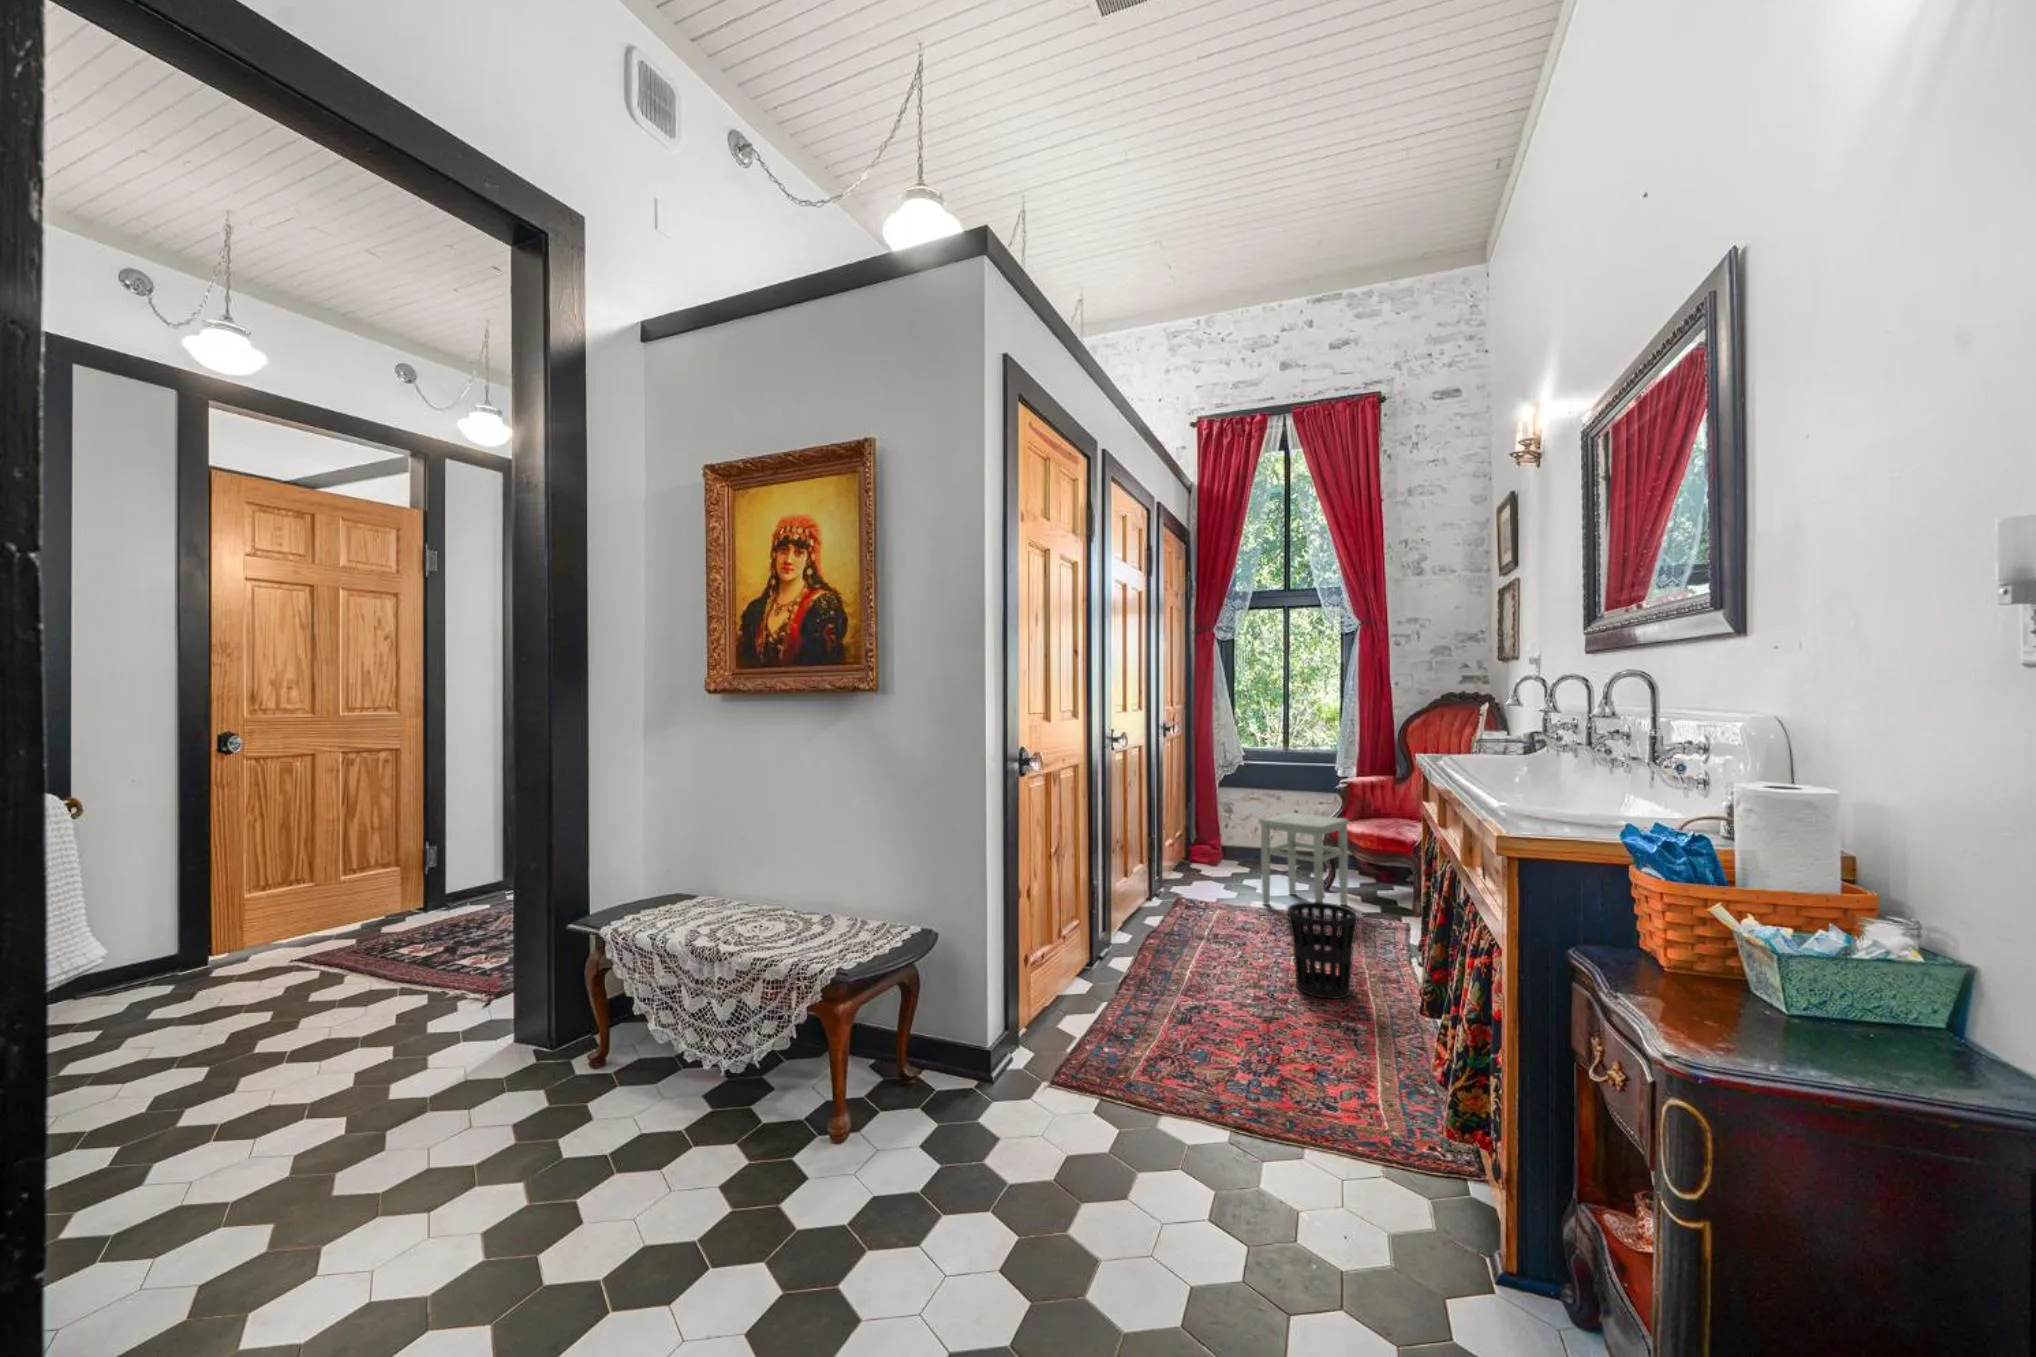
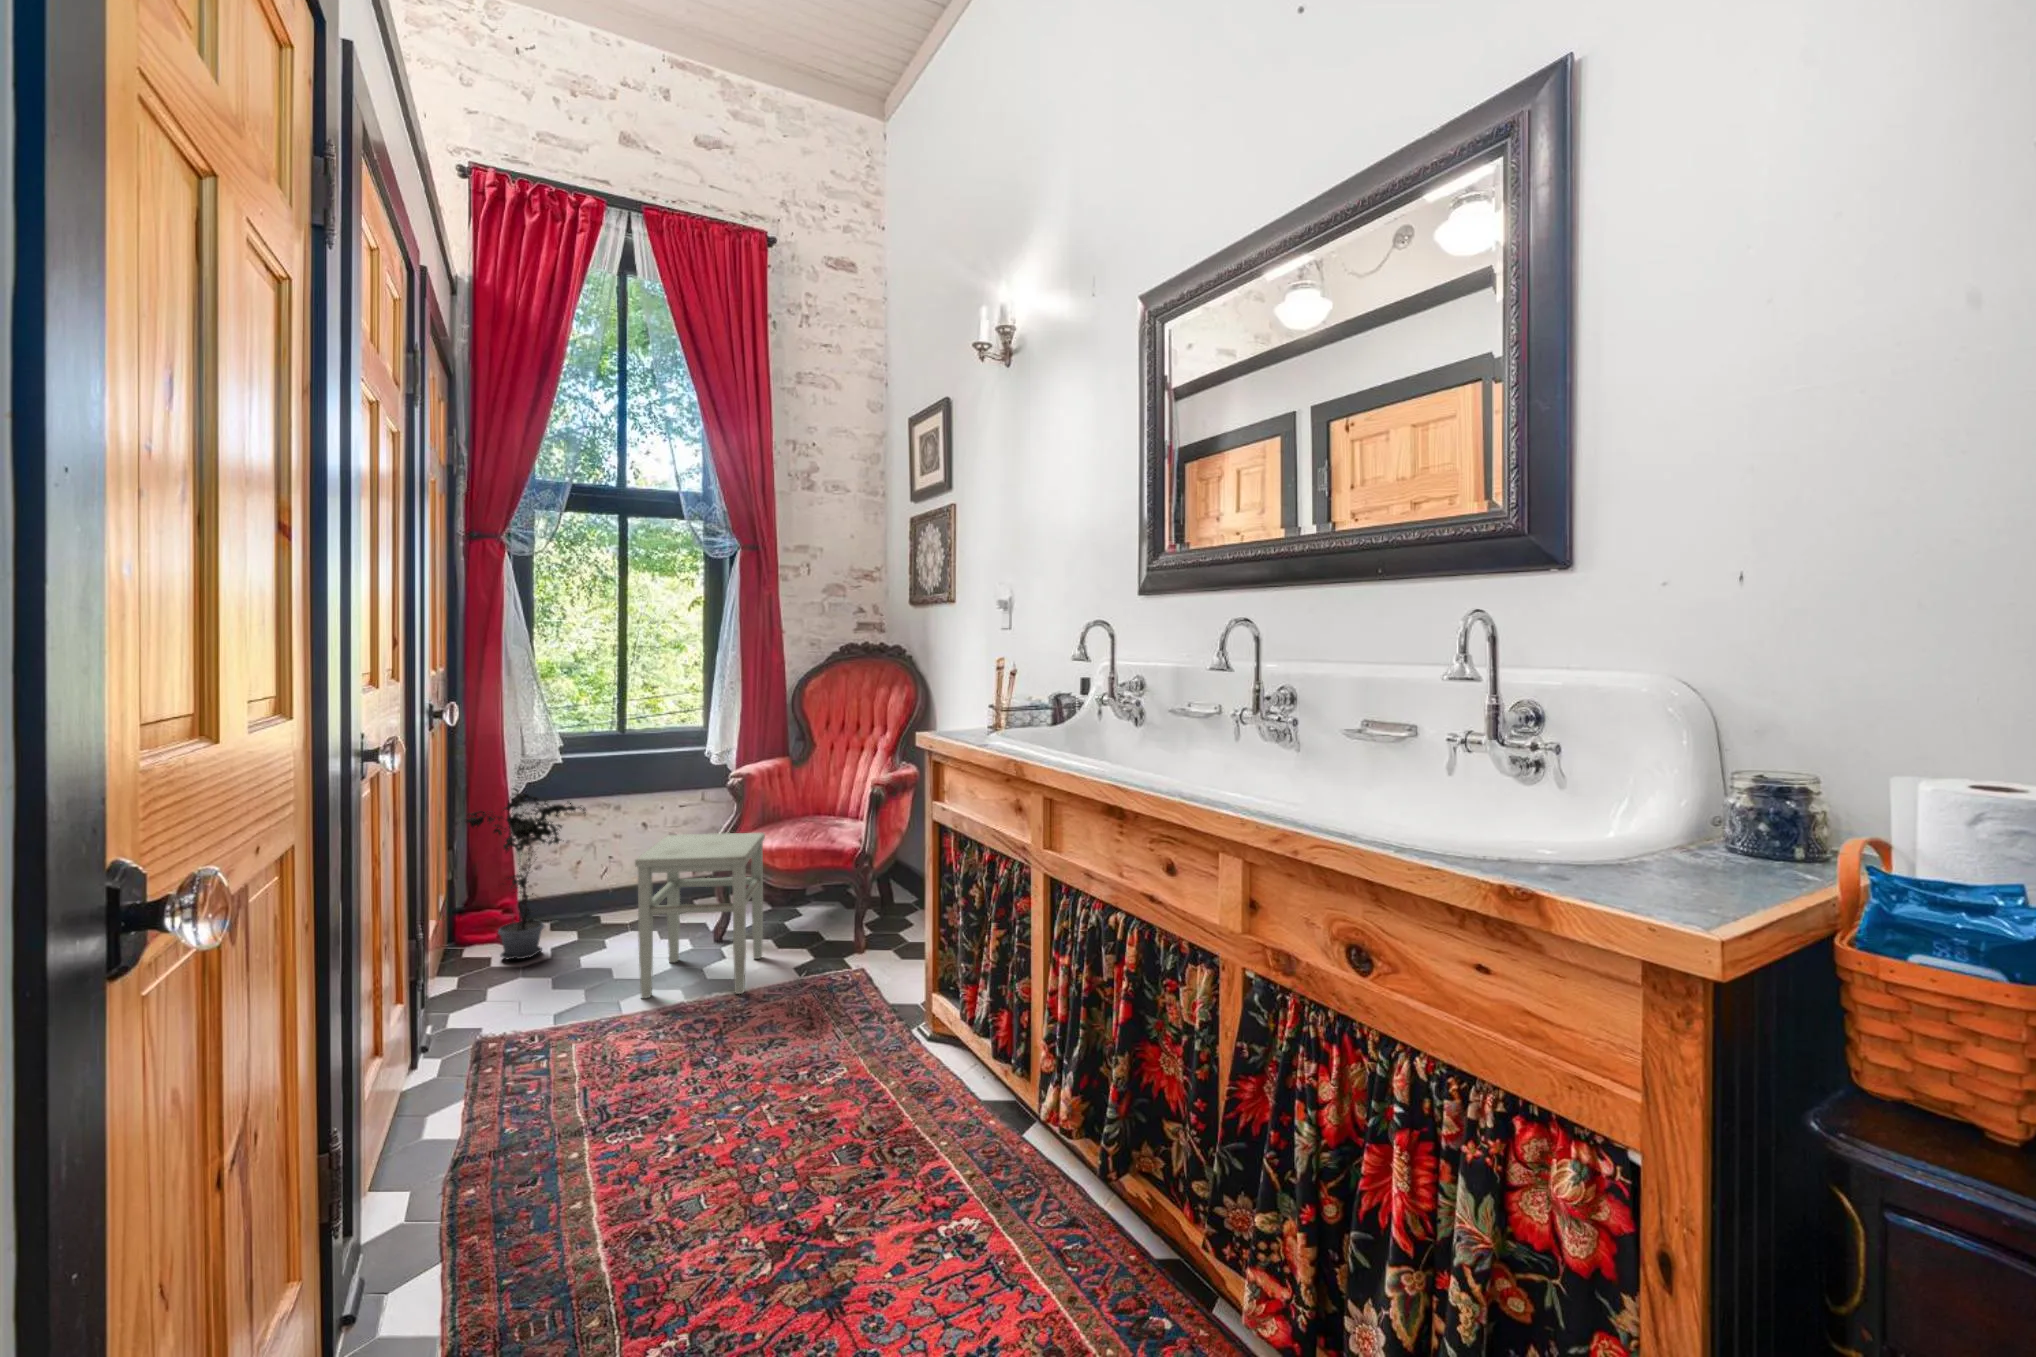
potted plant: none [1184,775,1251,875] -> present [466,792,586,959]
wastebasket: present [1288,902,1357,999] -> none [791,1000,907,1186]

